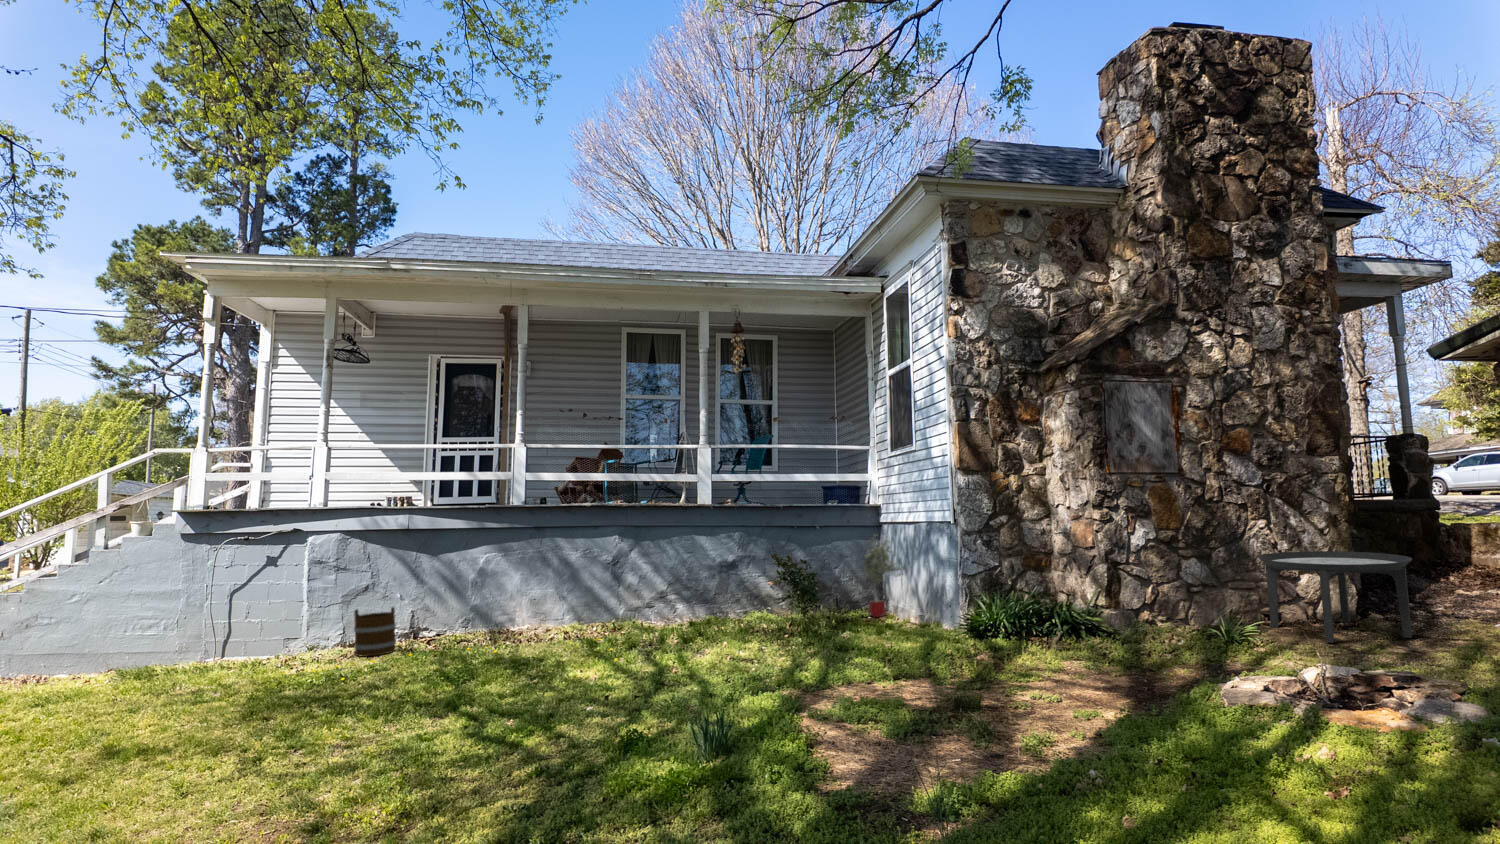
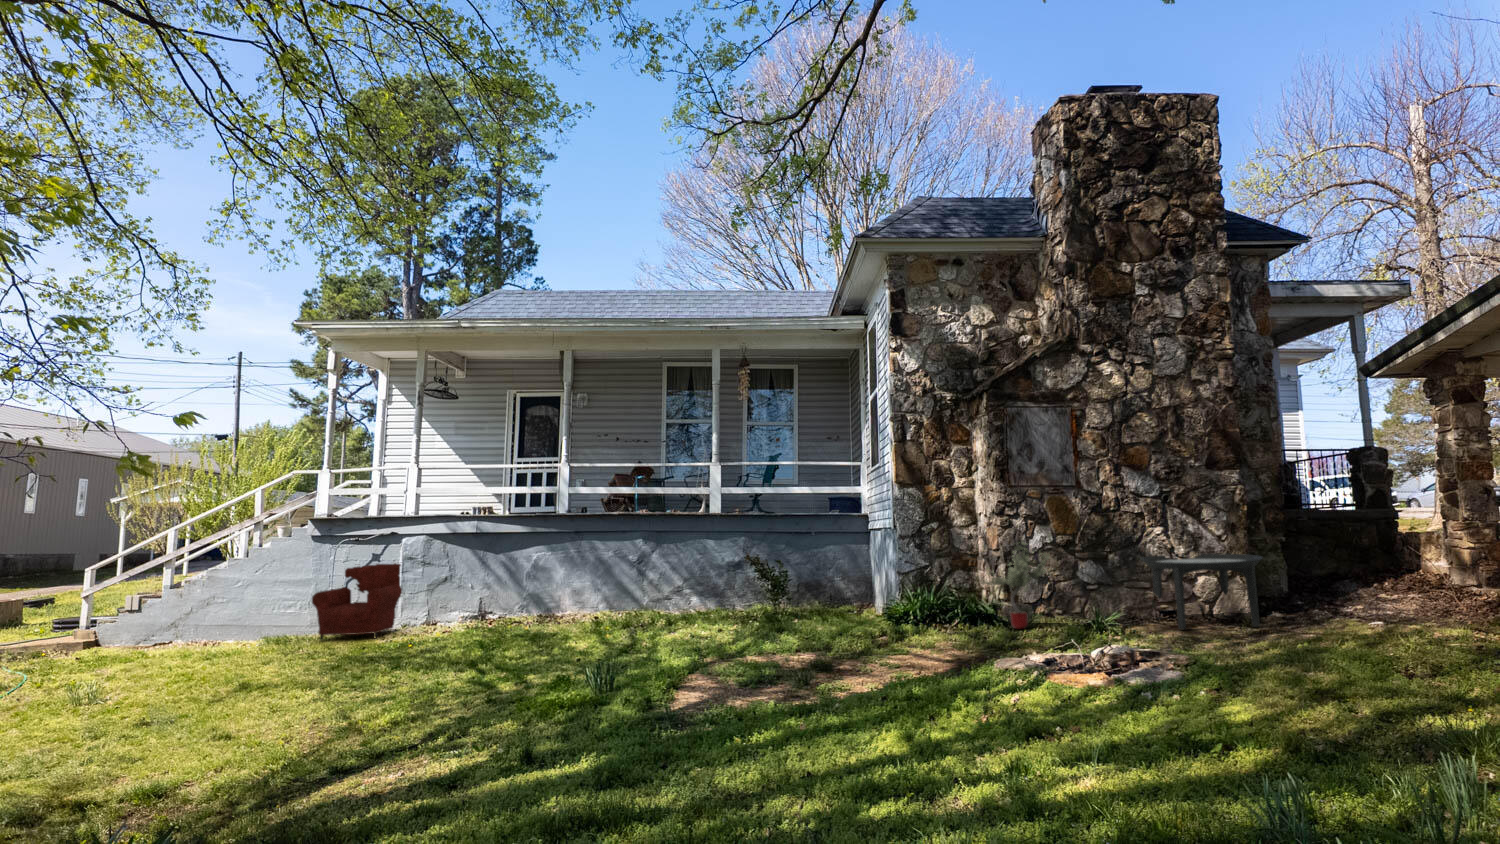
potted tree: present [863,534,903,617] -> present [982,543,1050,629]
armchair: none [182,569,315,677] -> present [312,563,402,640]
bucket: present [354,607,396,657] -> none [433,593,464,630]

